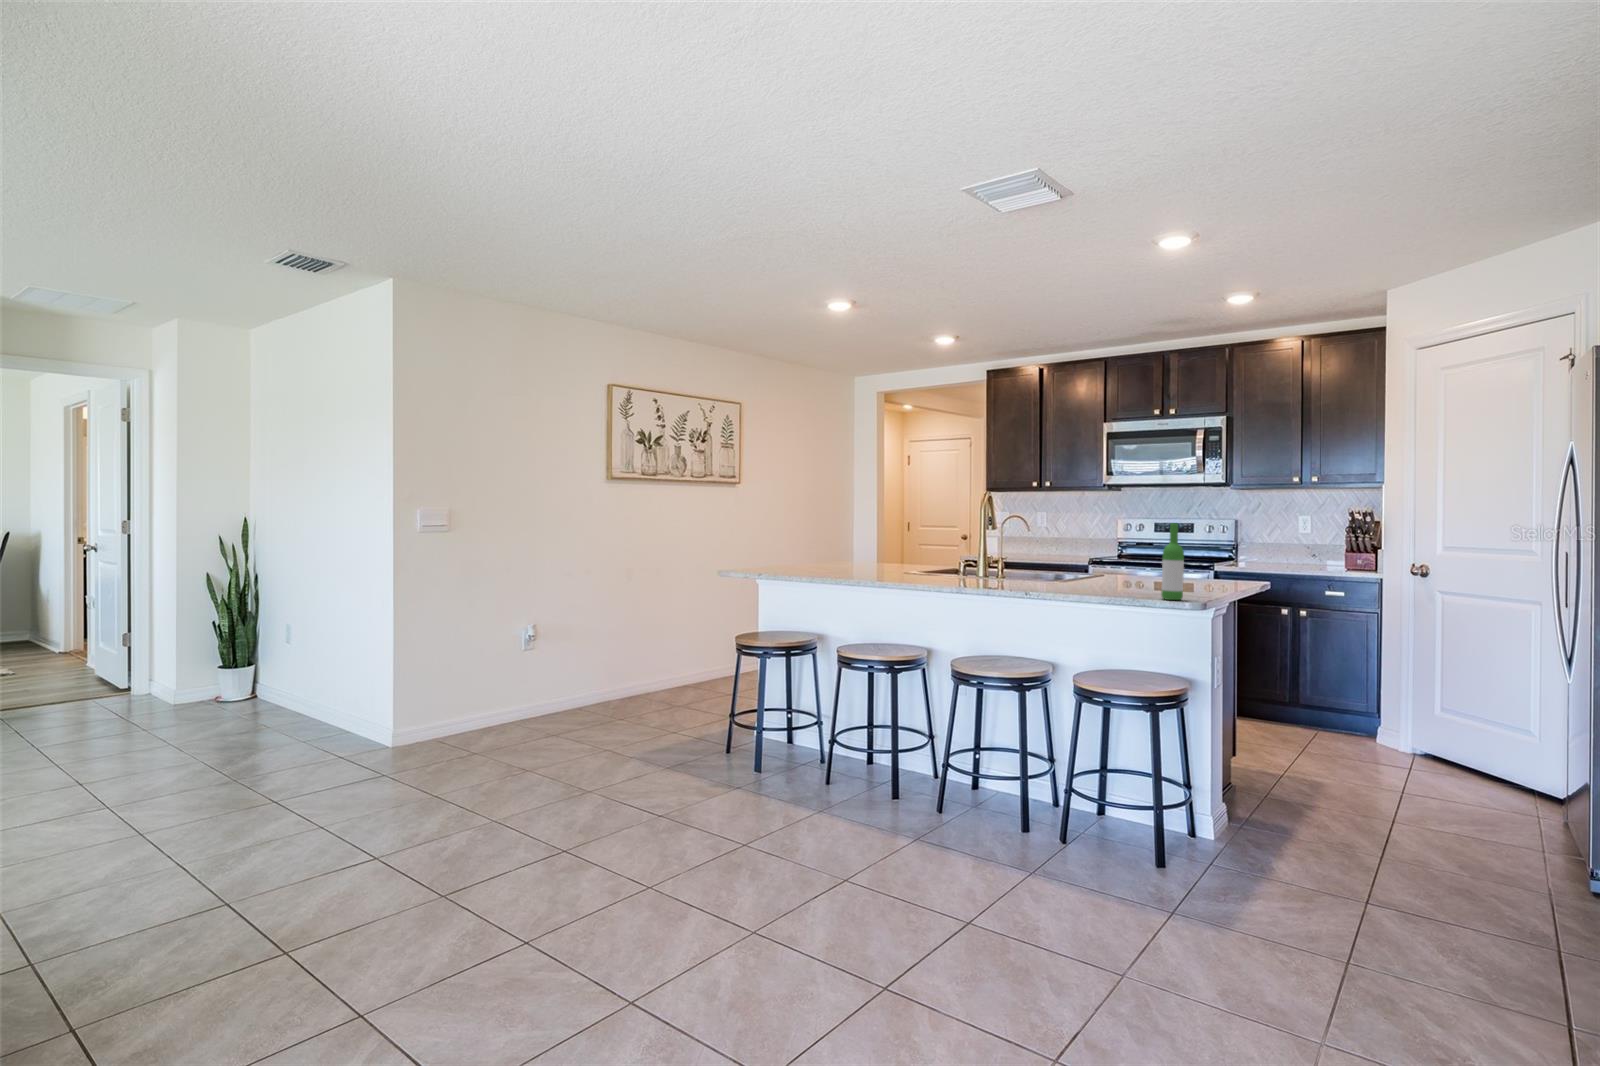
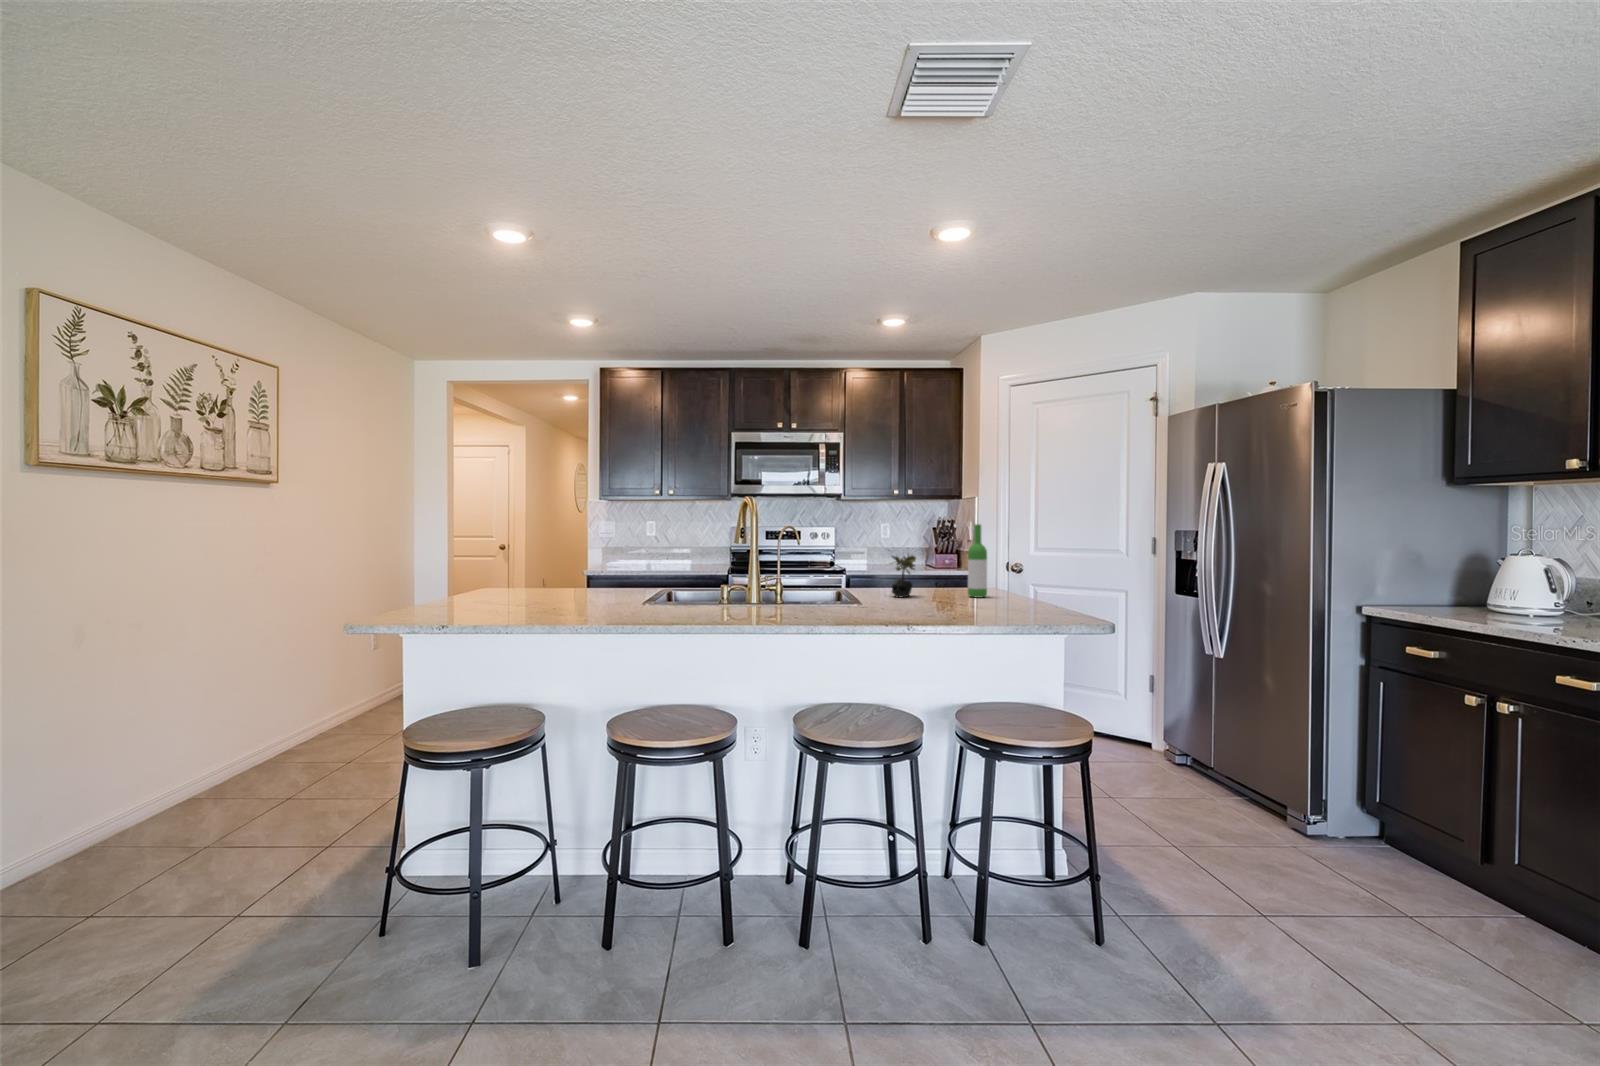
succulent plant: none [1087,551,1121,594] -> present [892,555,916,597]

